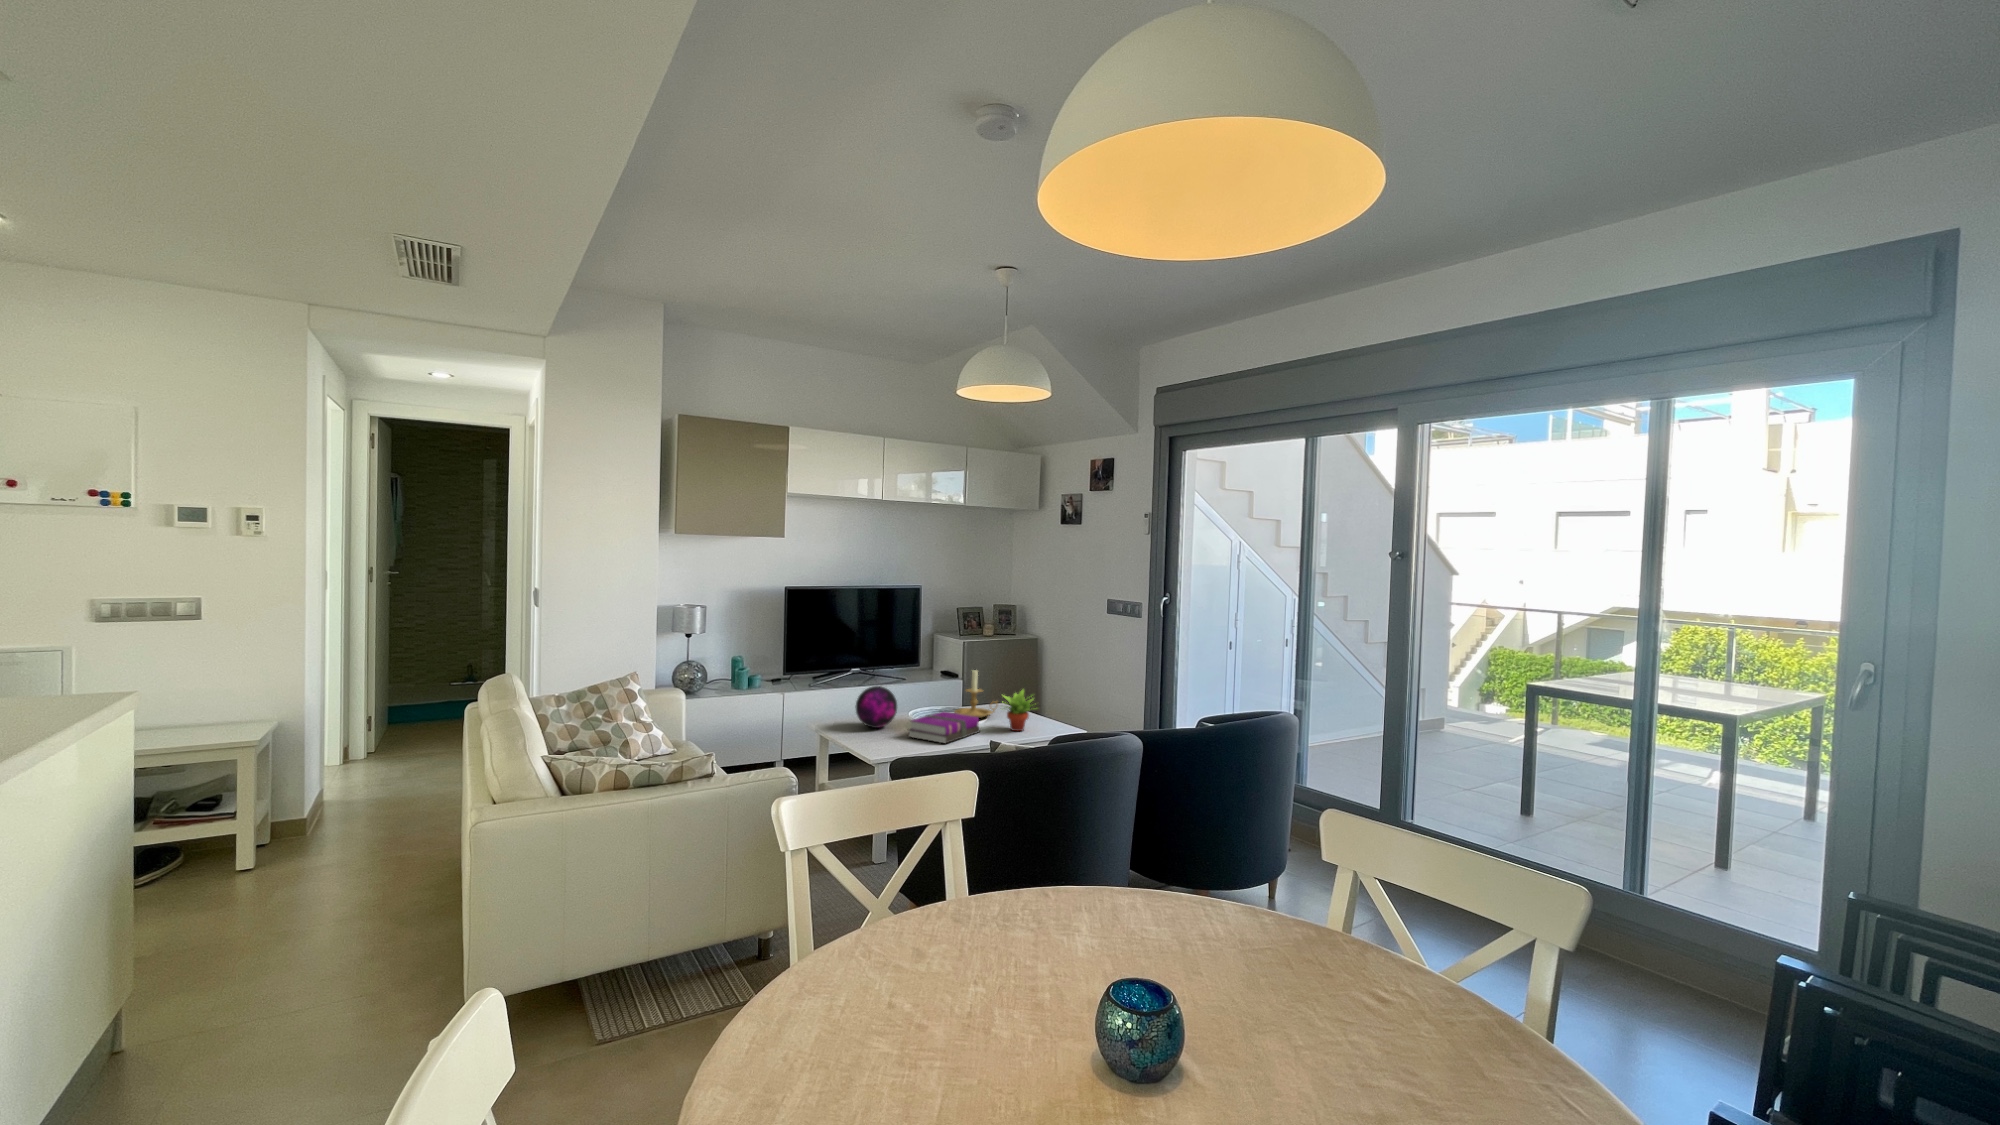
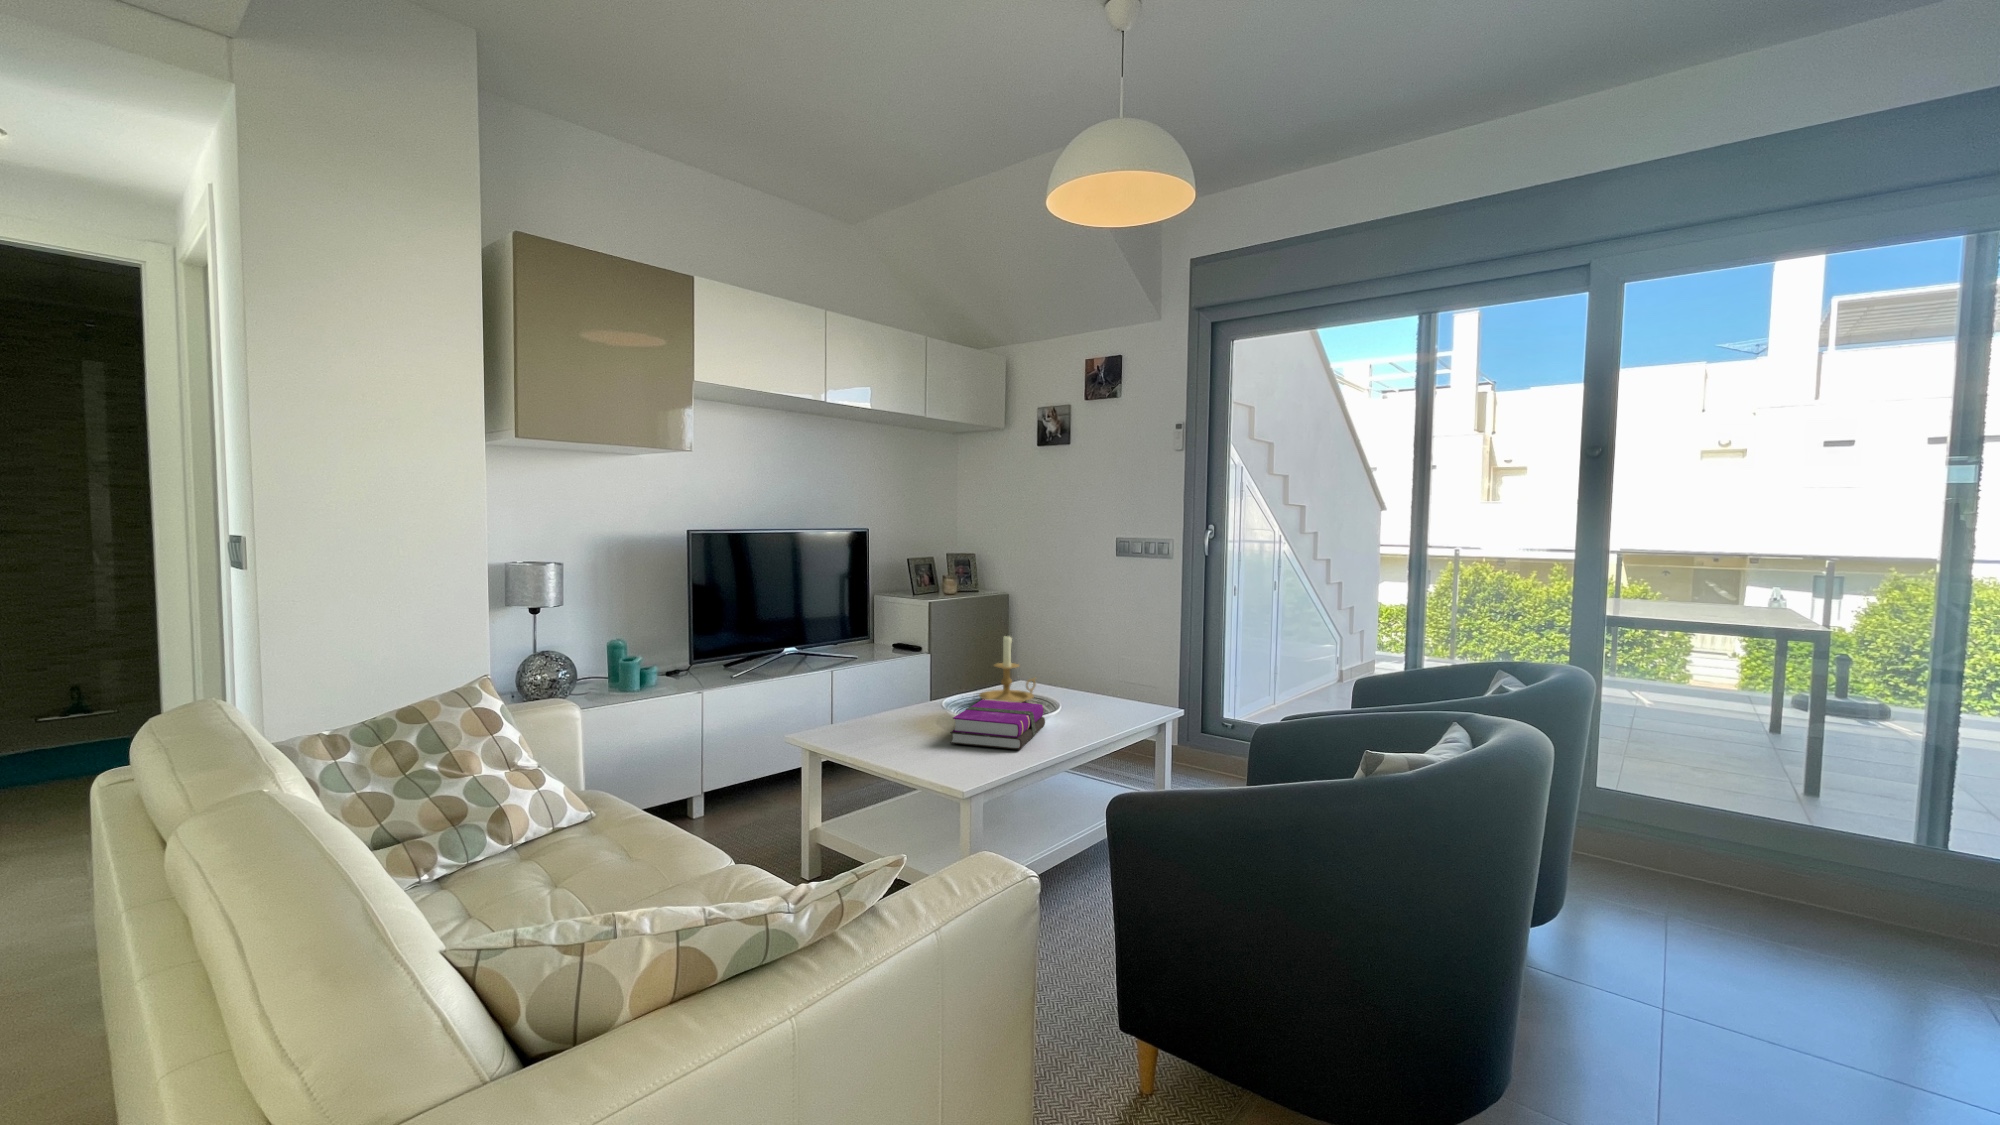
decorative orb: present [856,686,897,728] -> none [854,669,918,733]
succulent plant: present [1004,690,1033,731] -> none [1064,658,1123,720]

